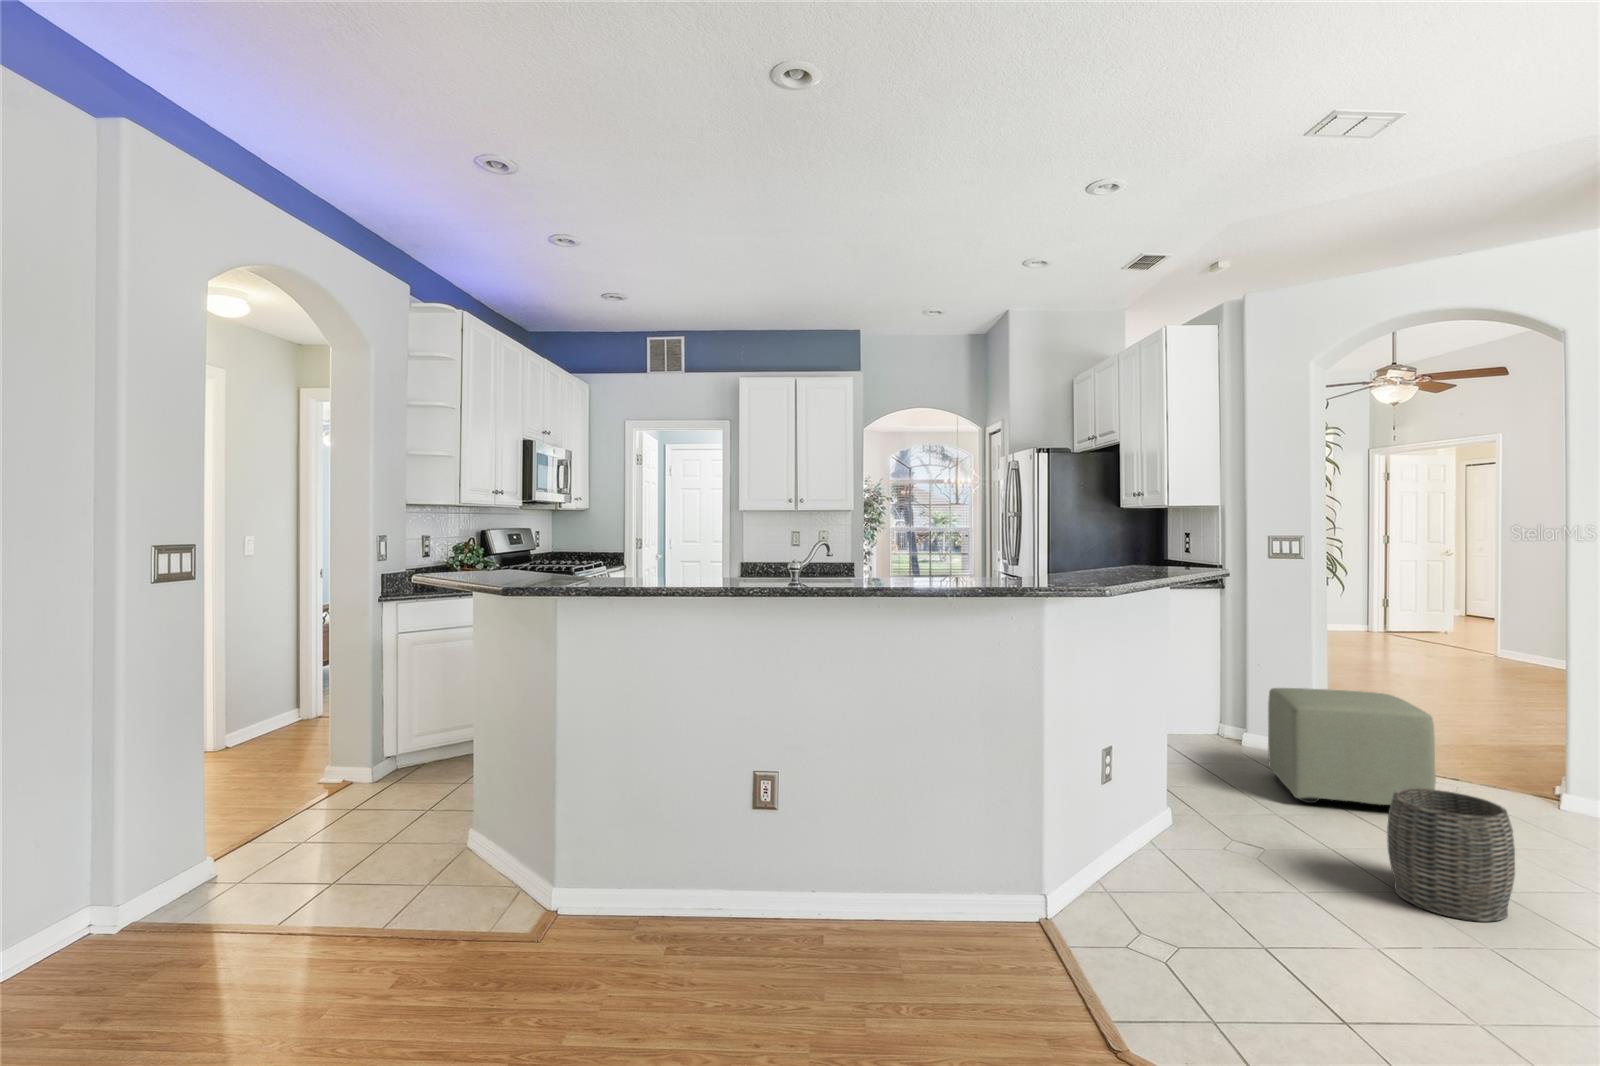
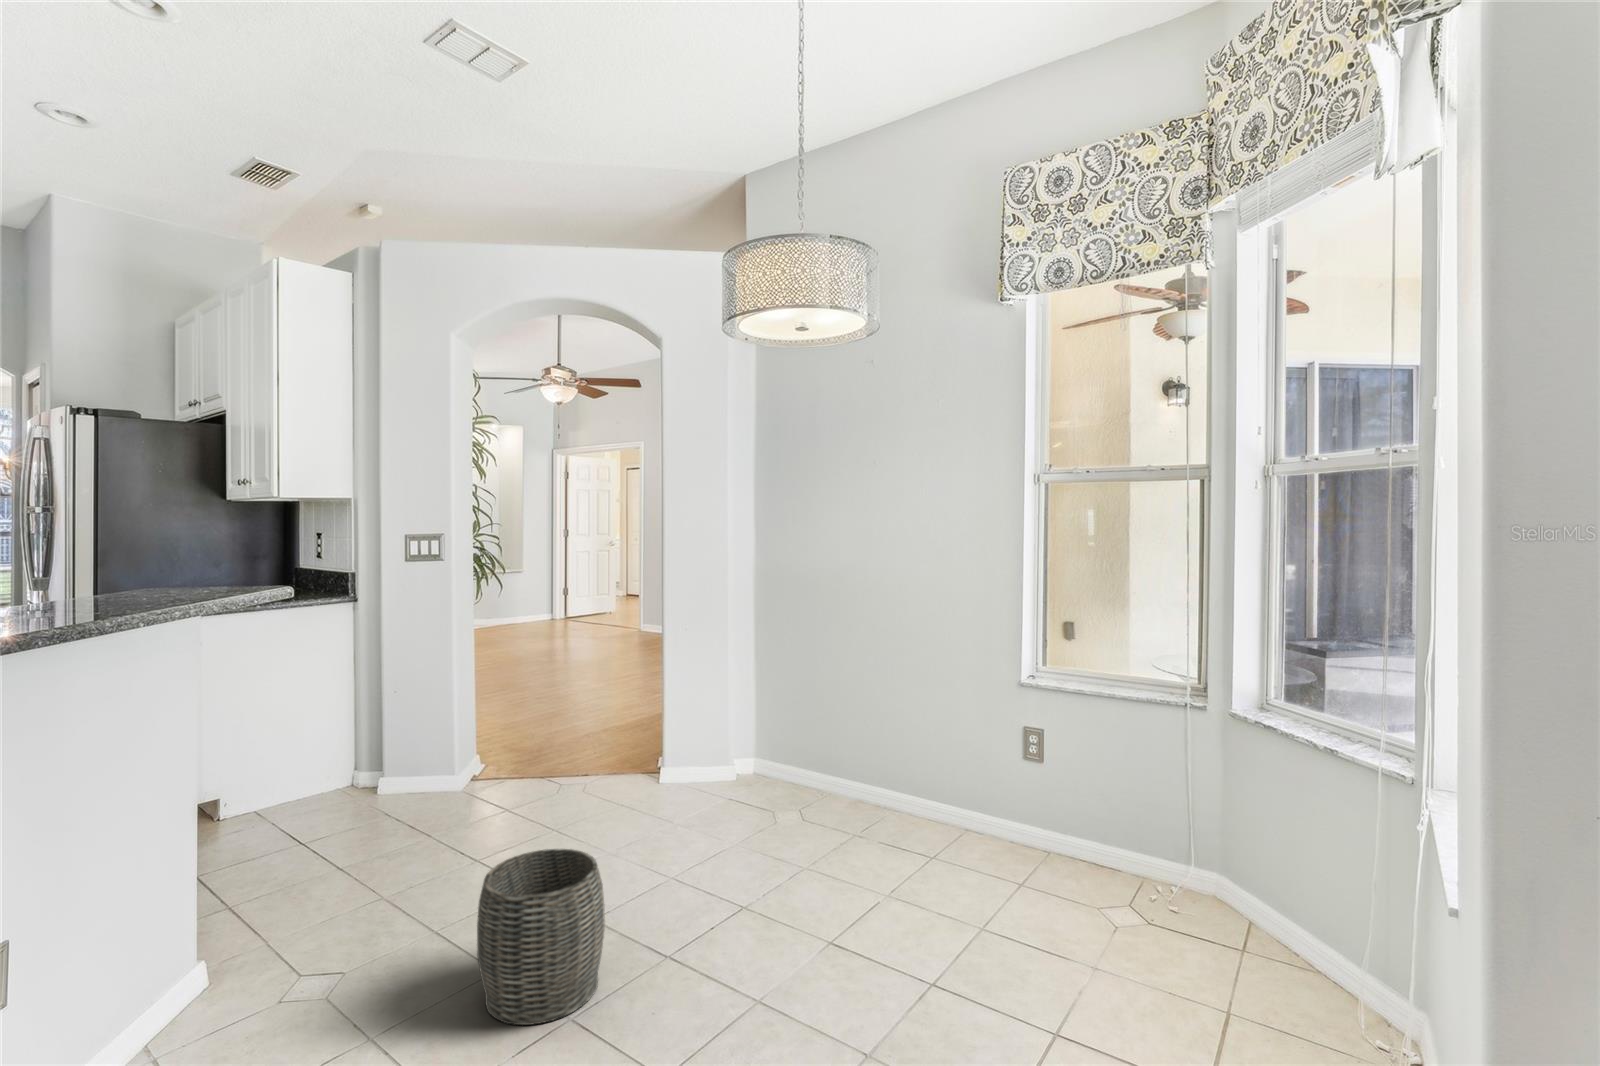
ottoman: present [1268,688,1436,805] -> none [392,711,557,872]

